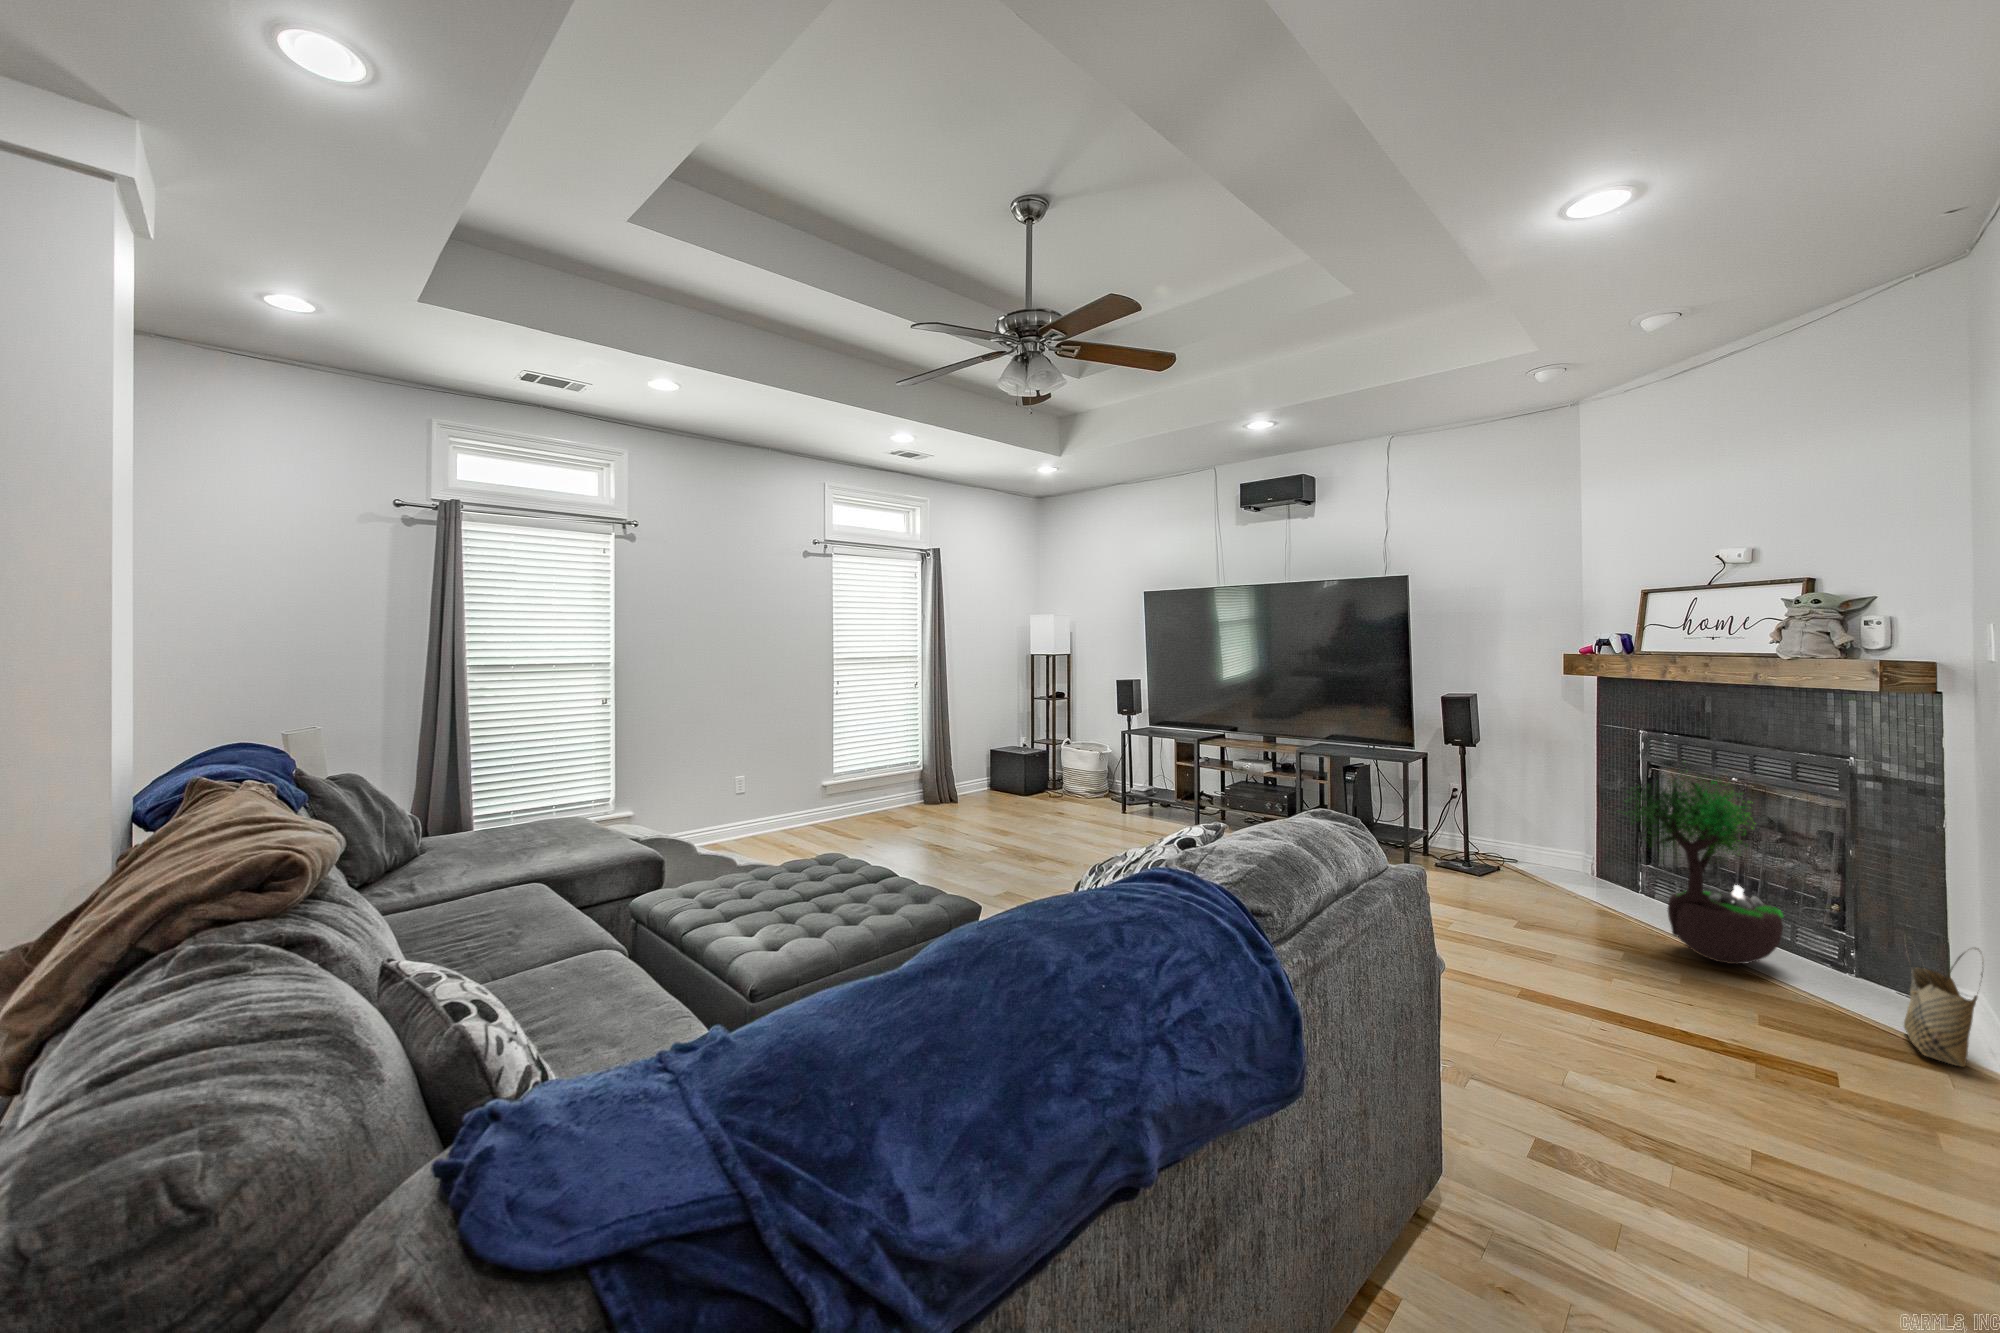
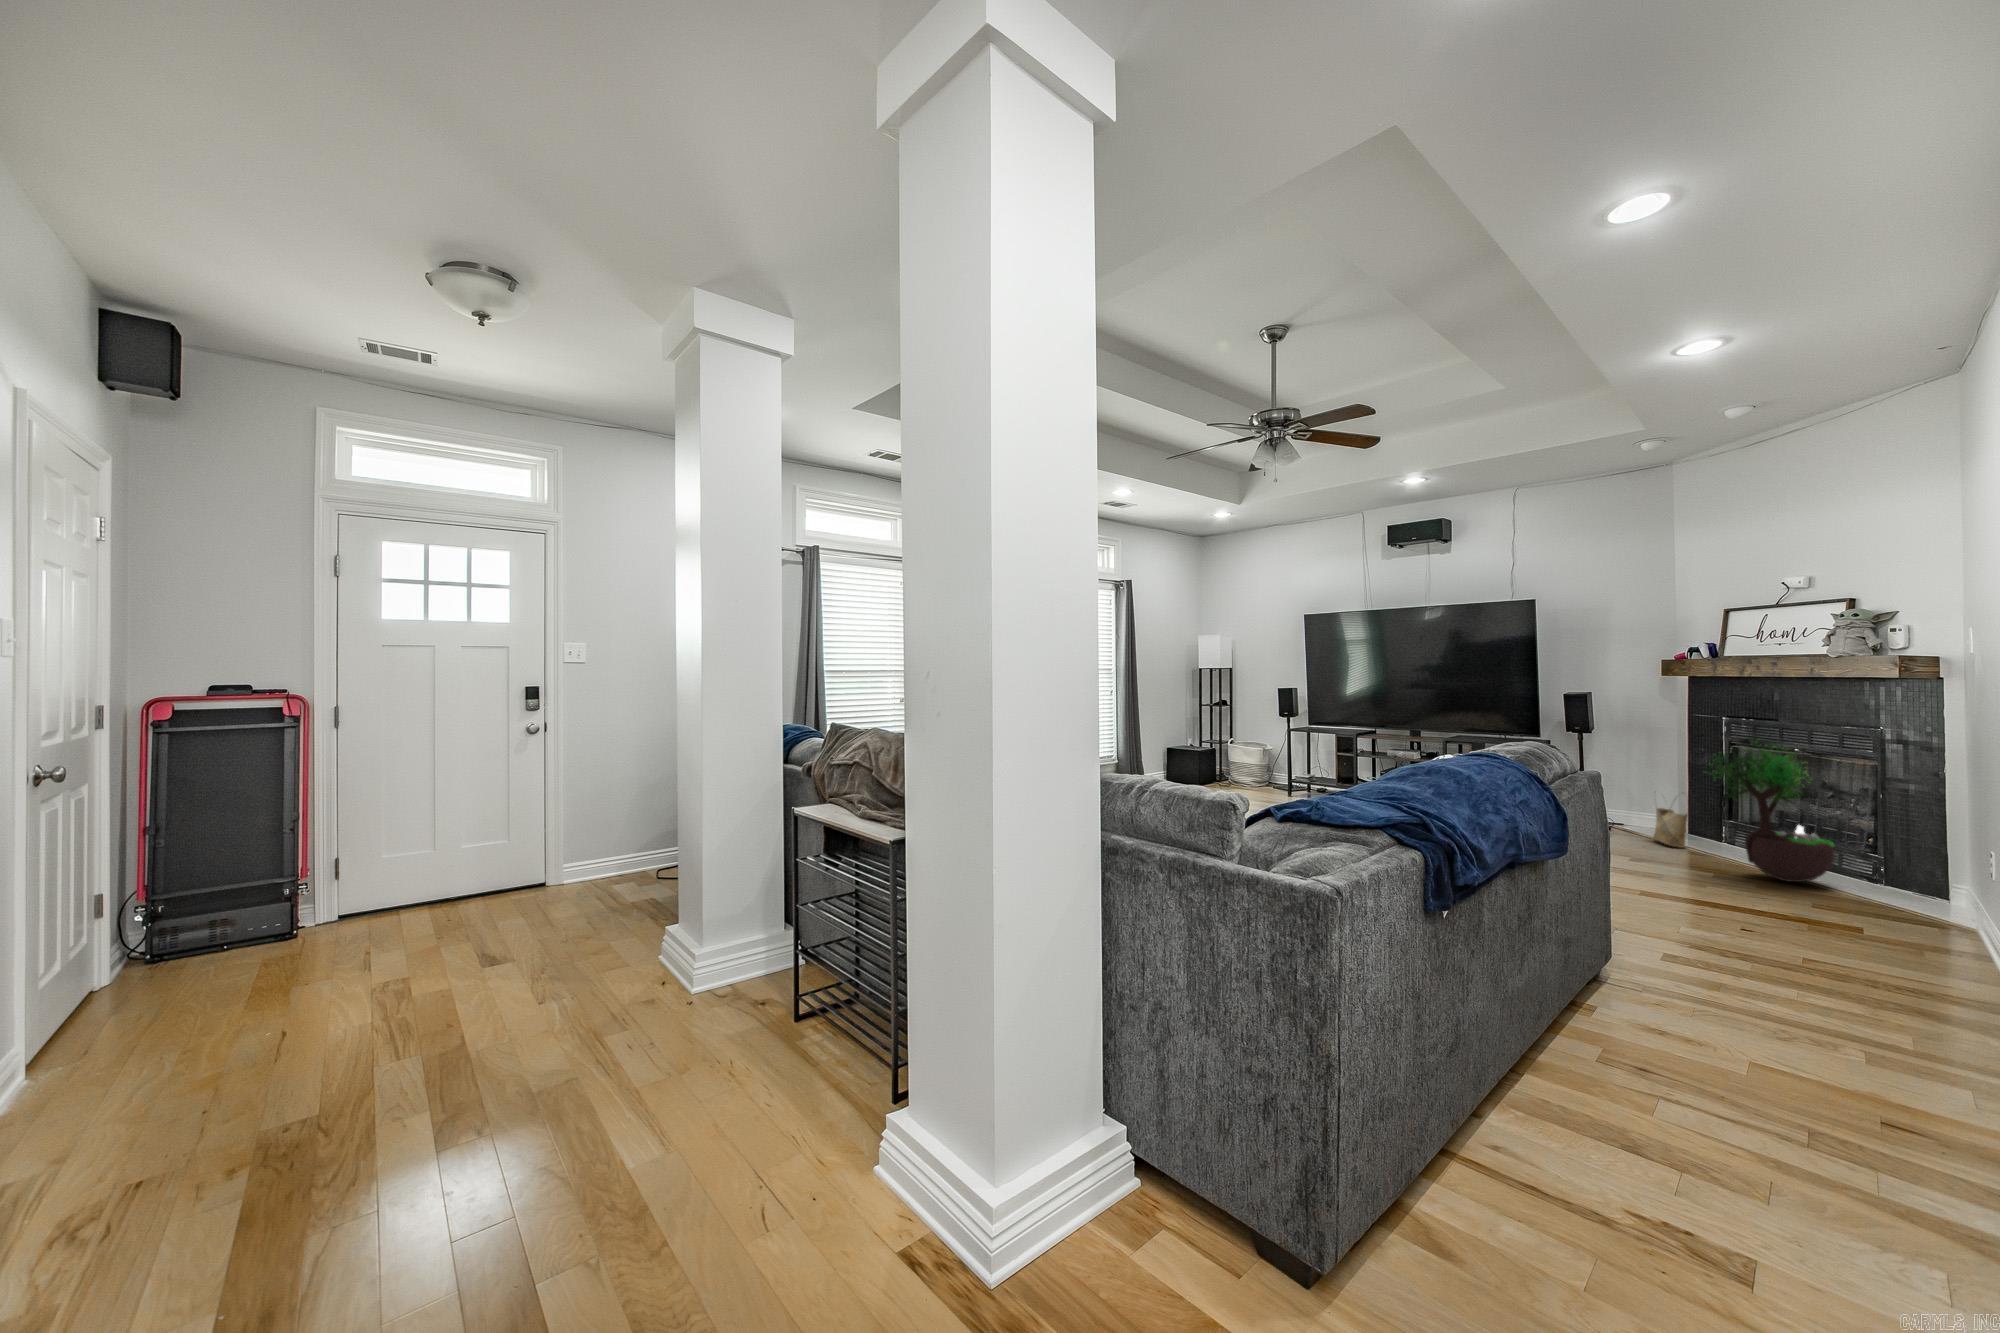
woven basket: present [1904,942,1983,1067] -> present [1653,808,1688,848]

